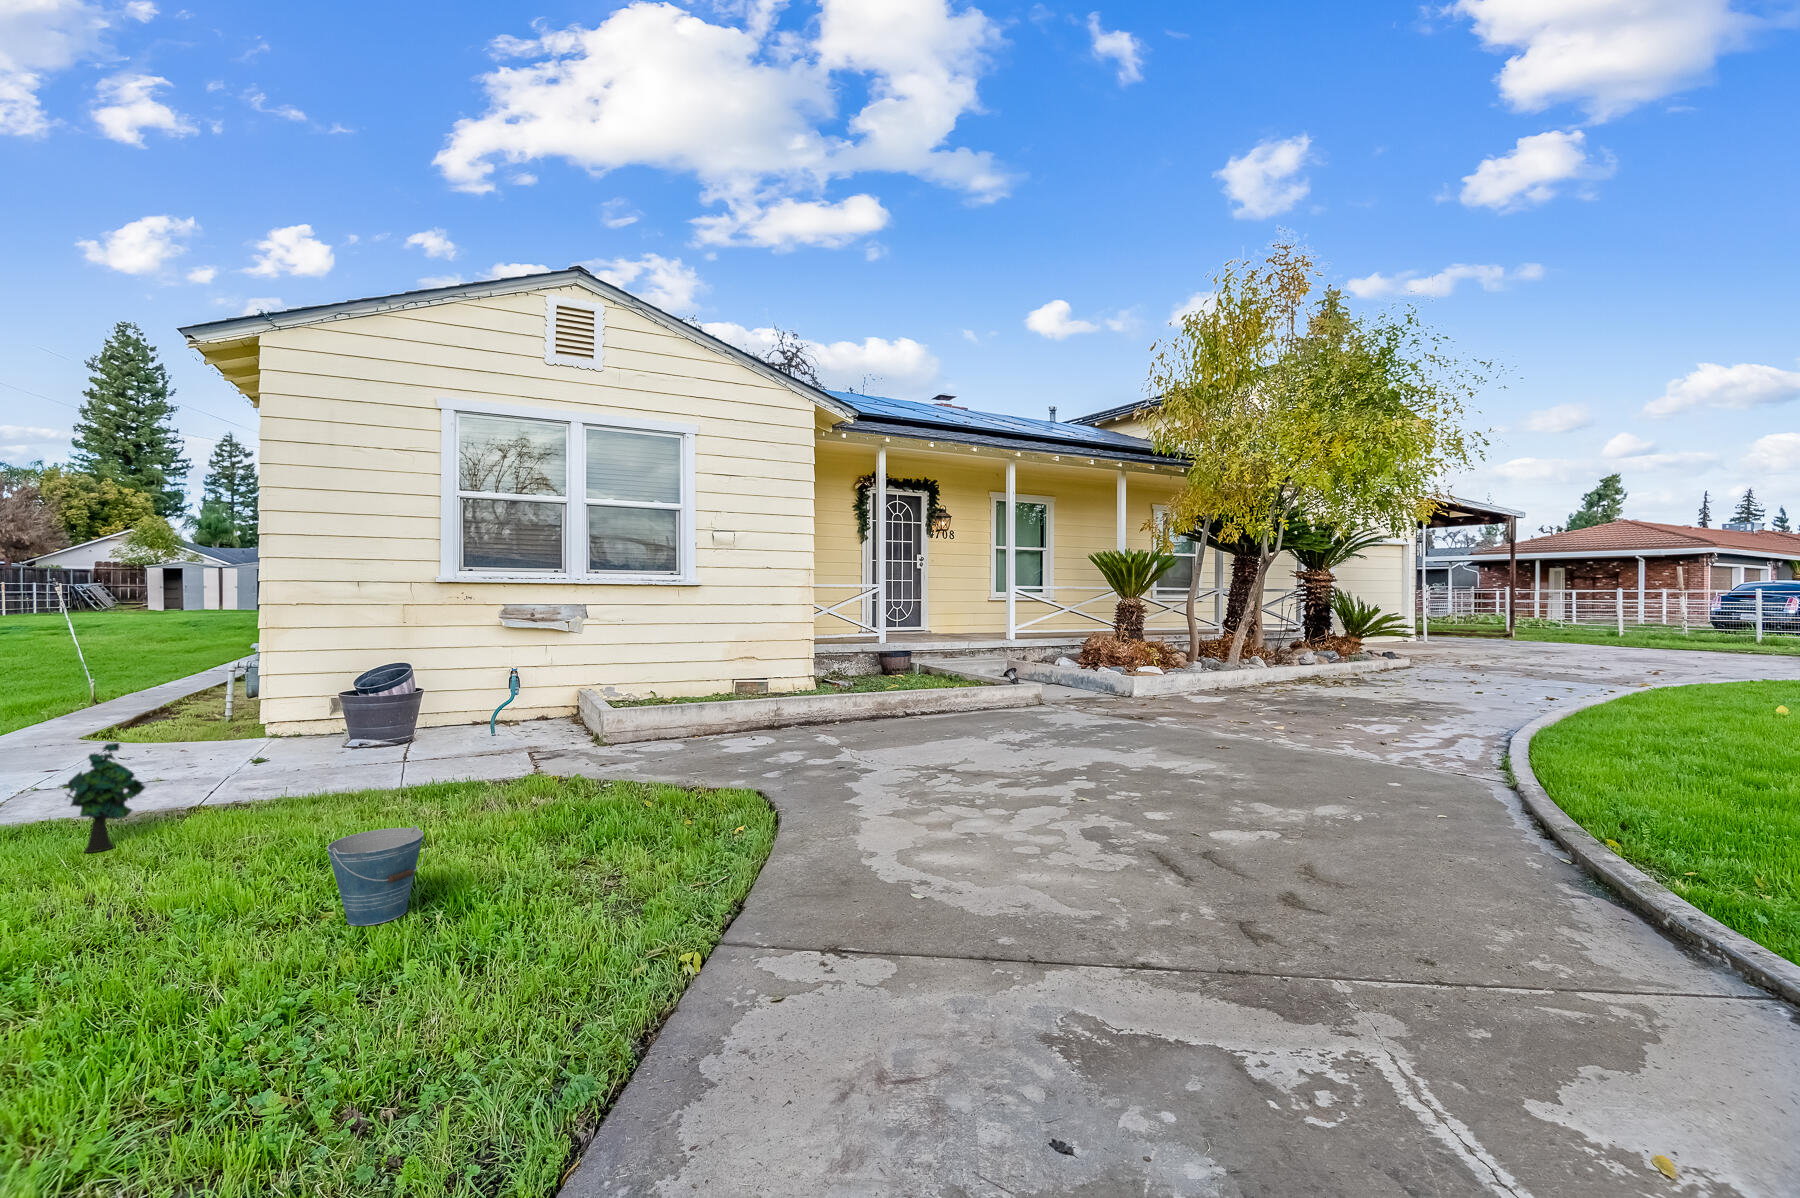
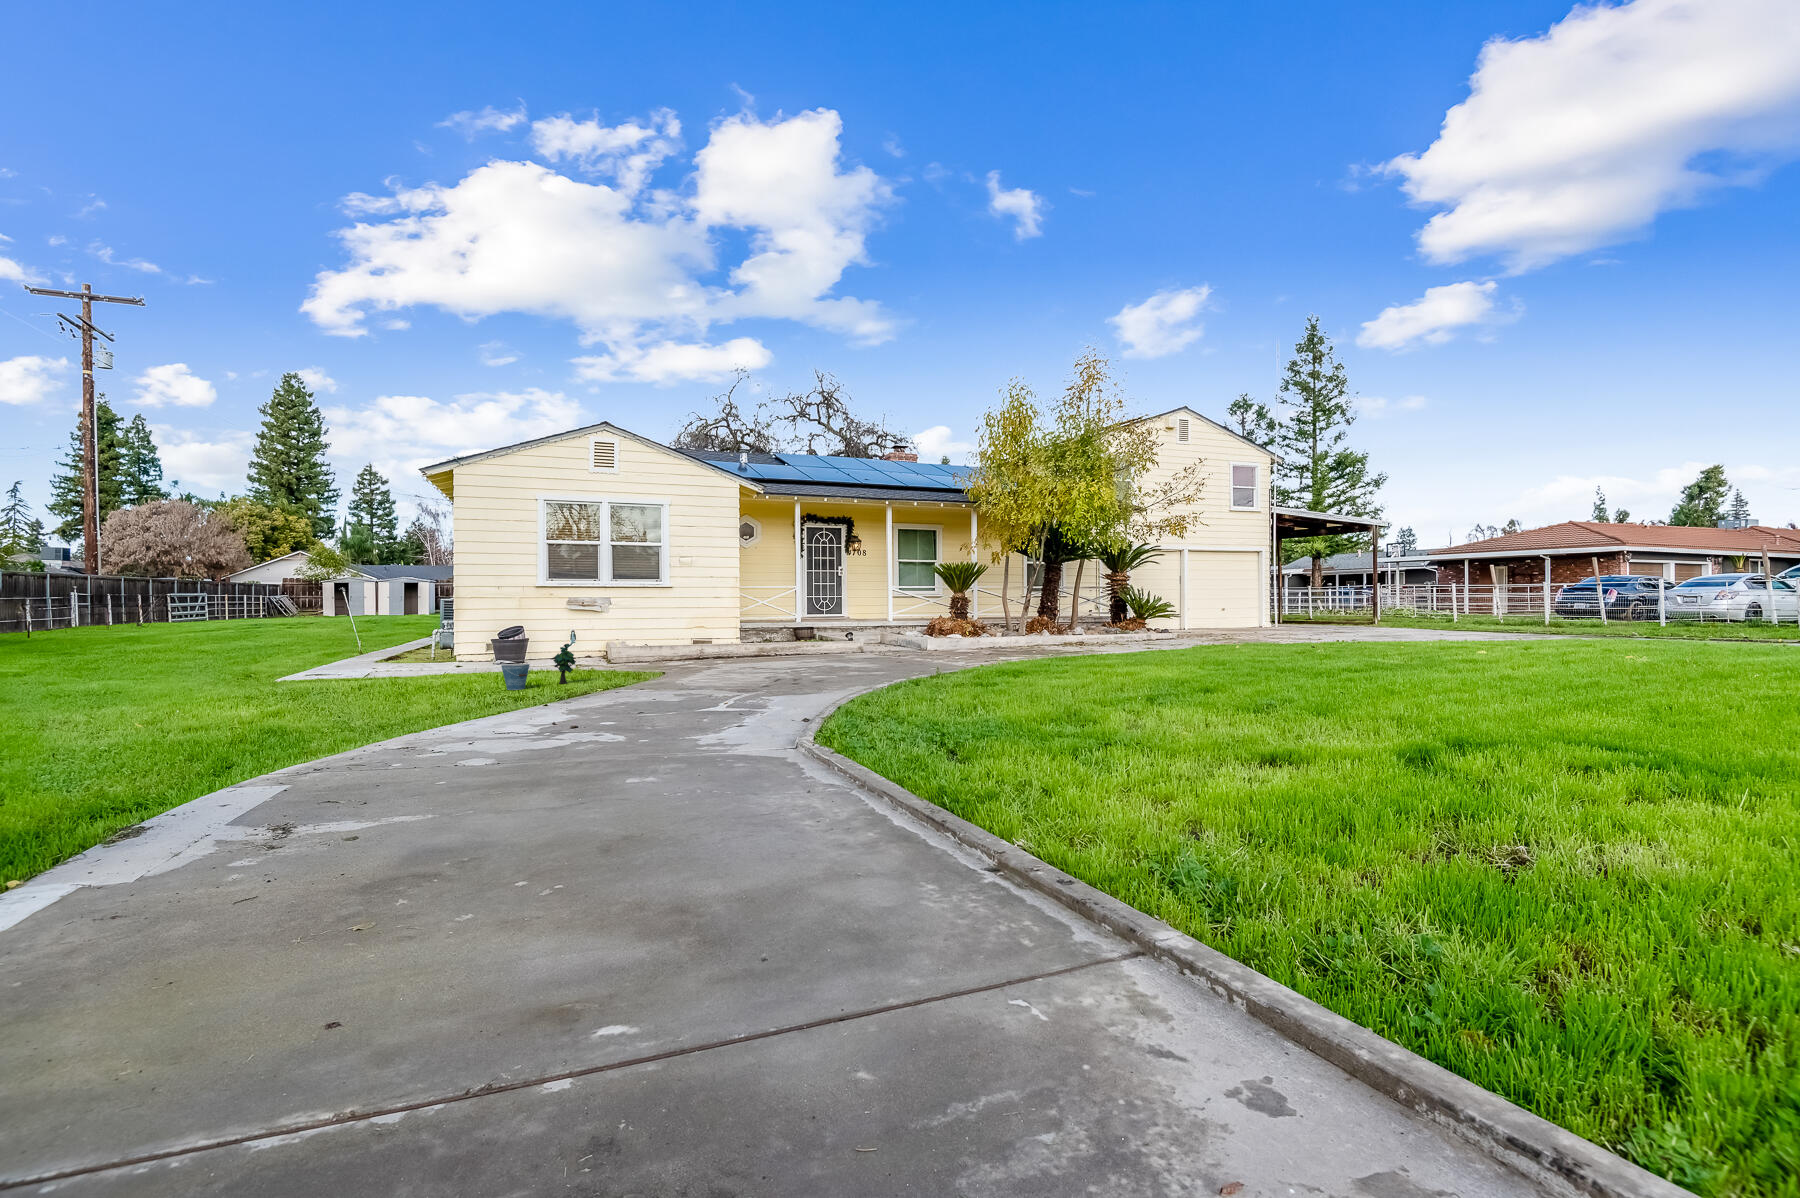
decorative plant: present [61,743,145,853] -> present [552,644,576,684]

